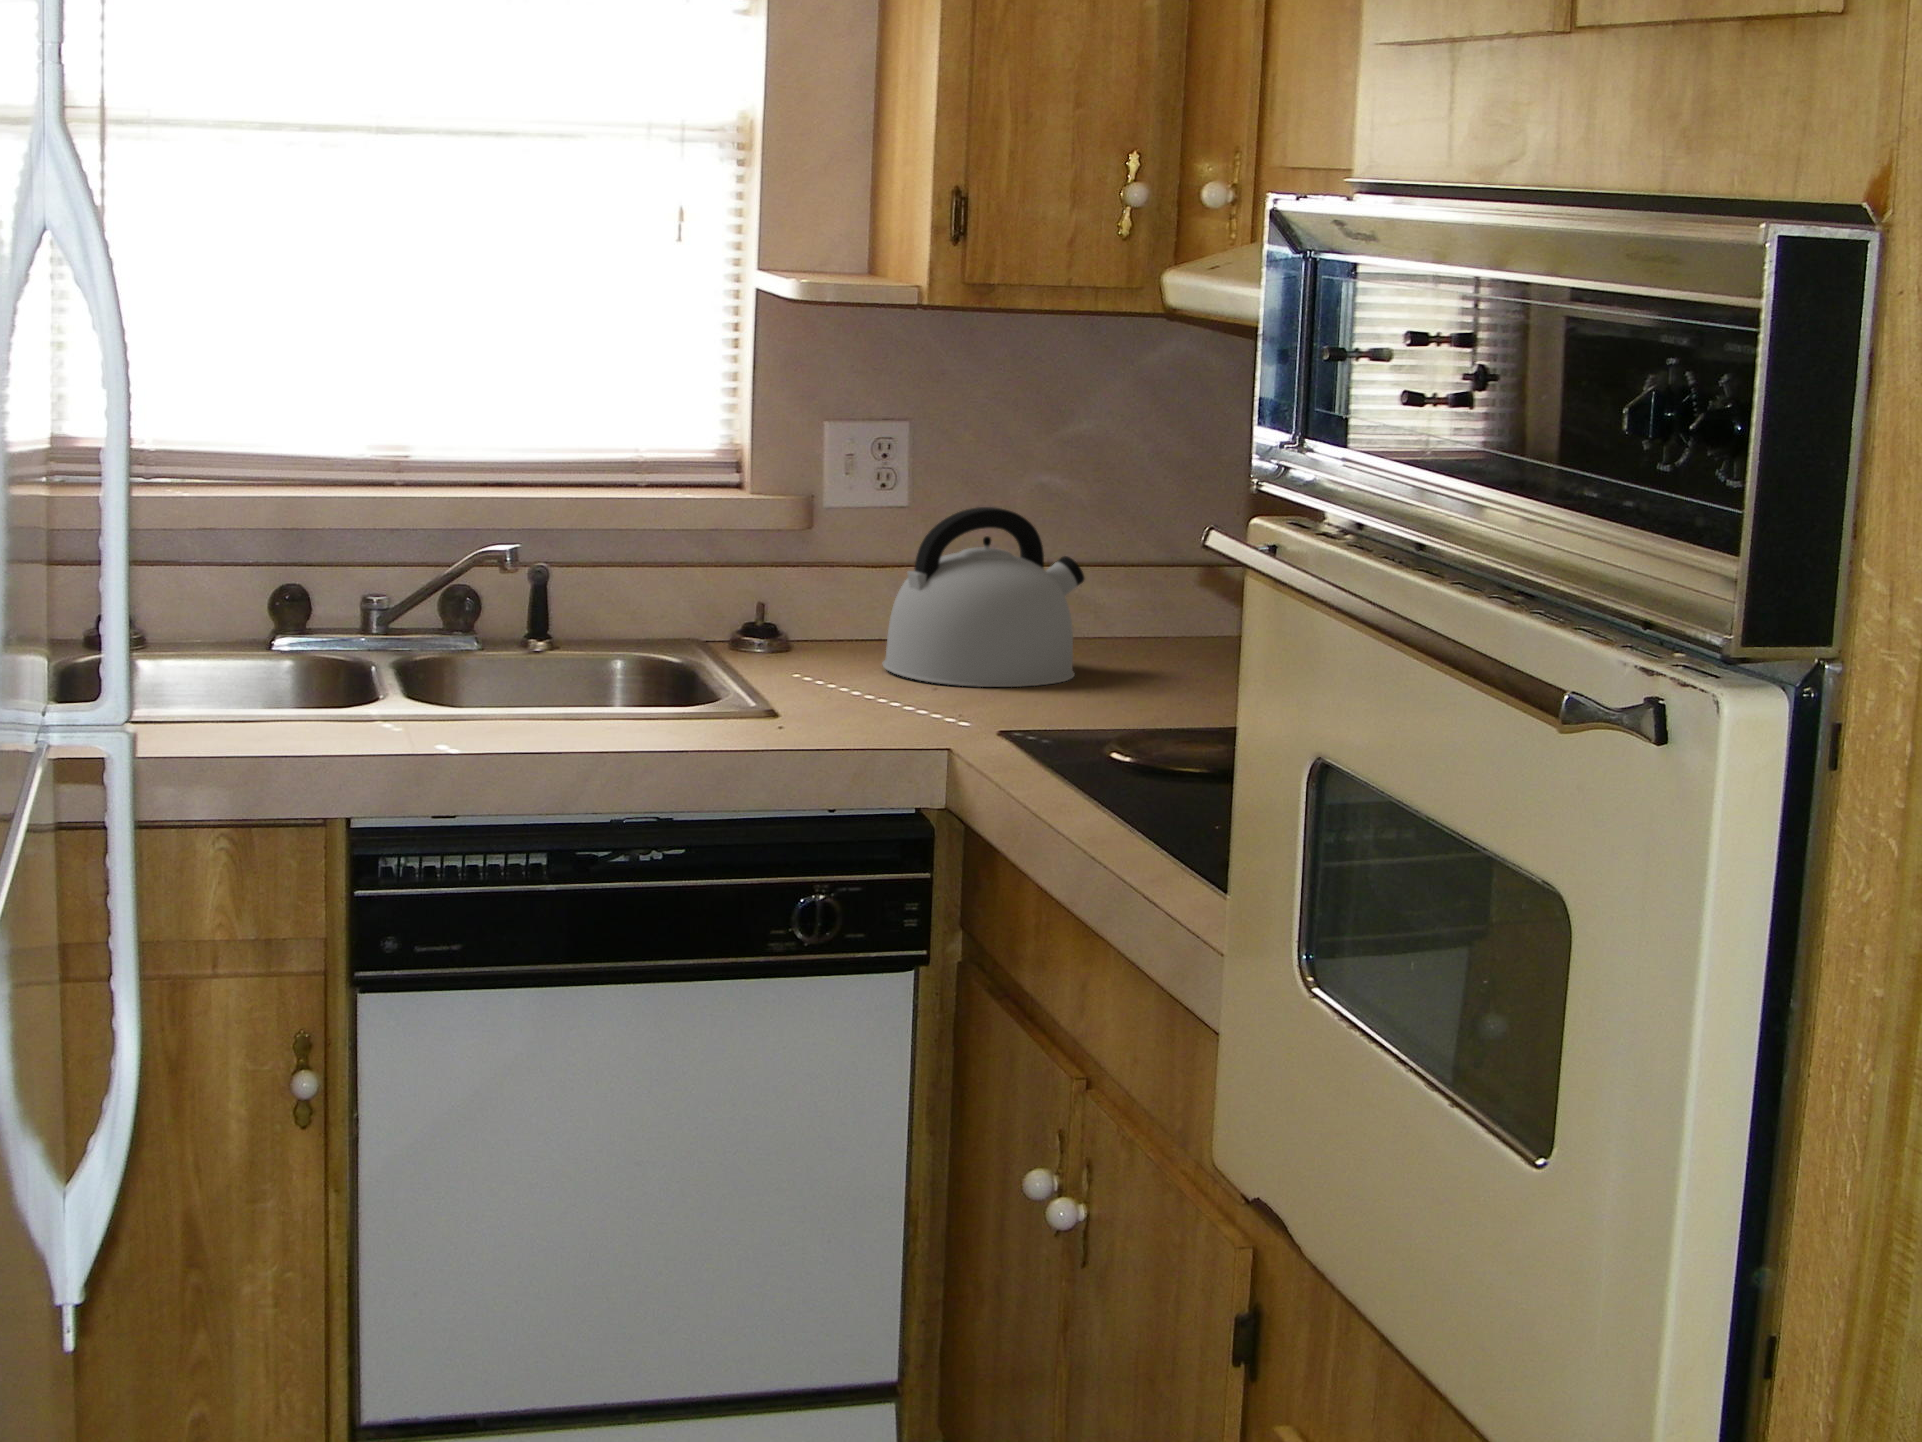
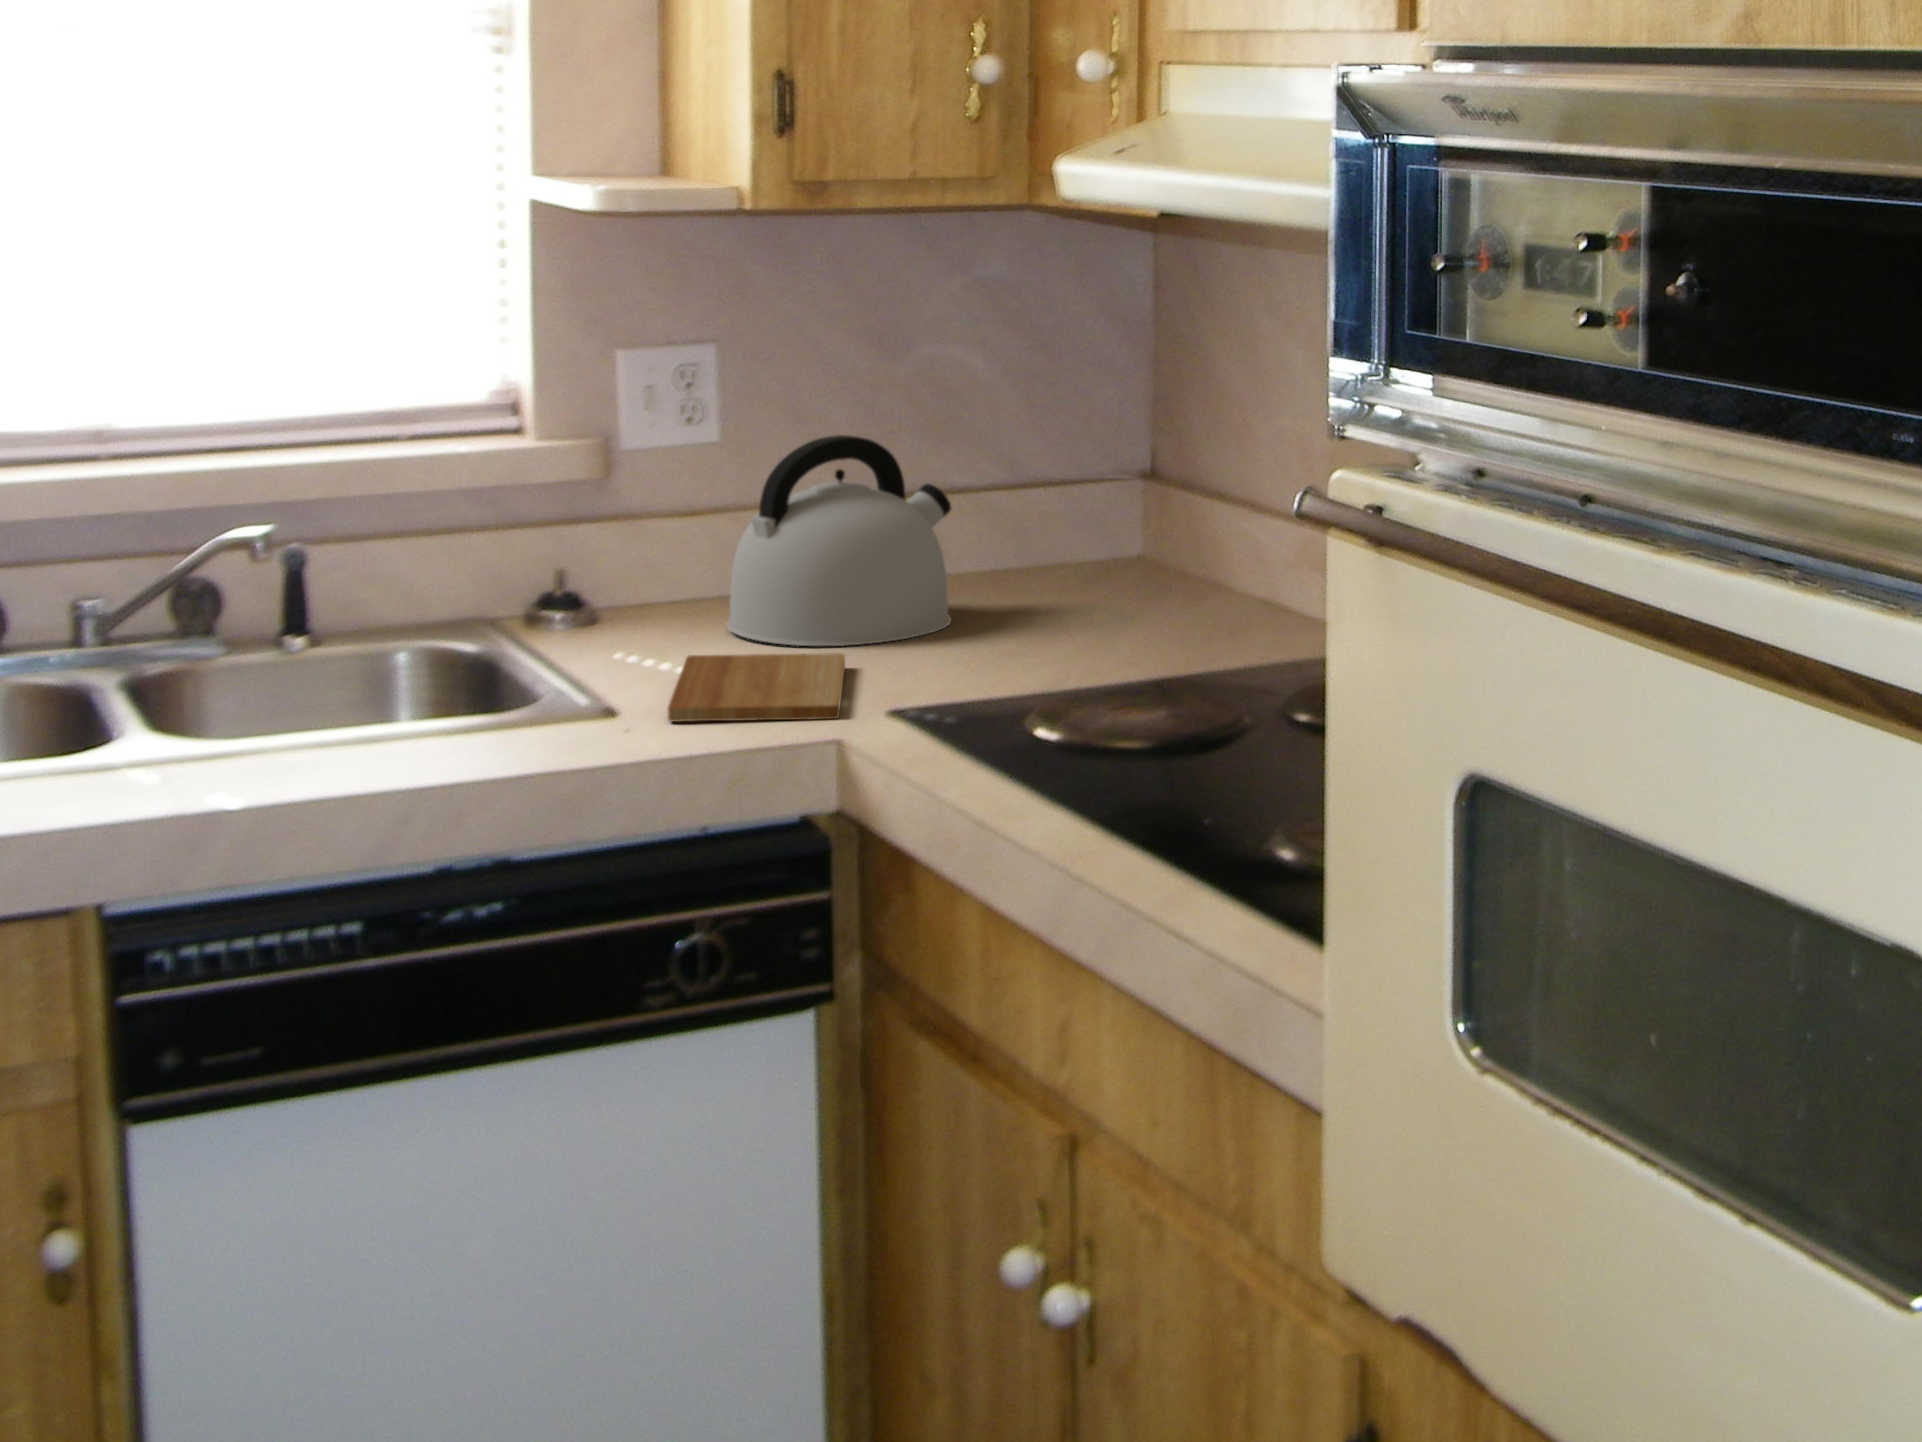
cutting board: none [809,680,970,737] -> present [668,653,845,722]

